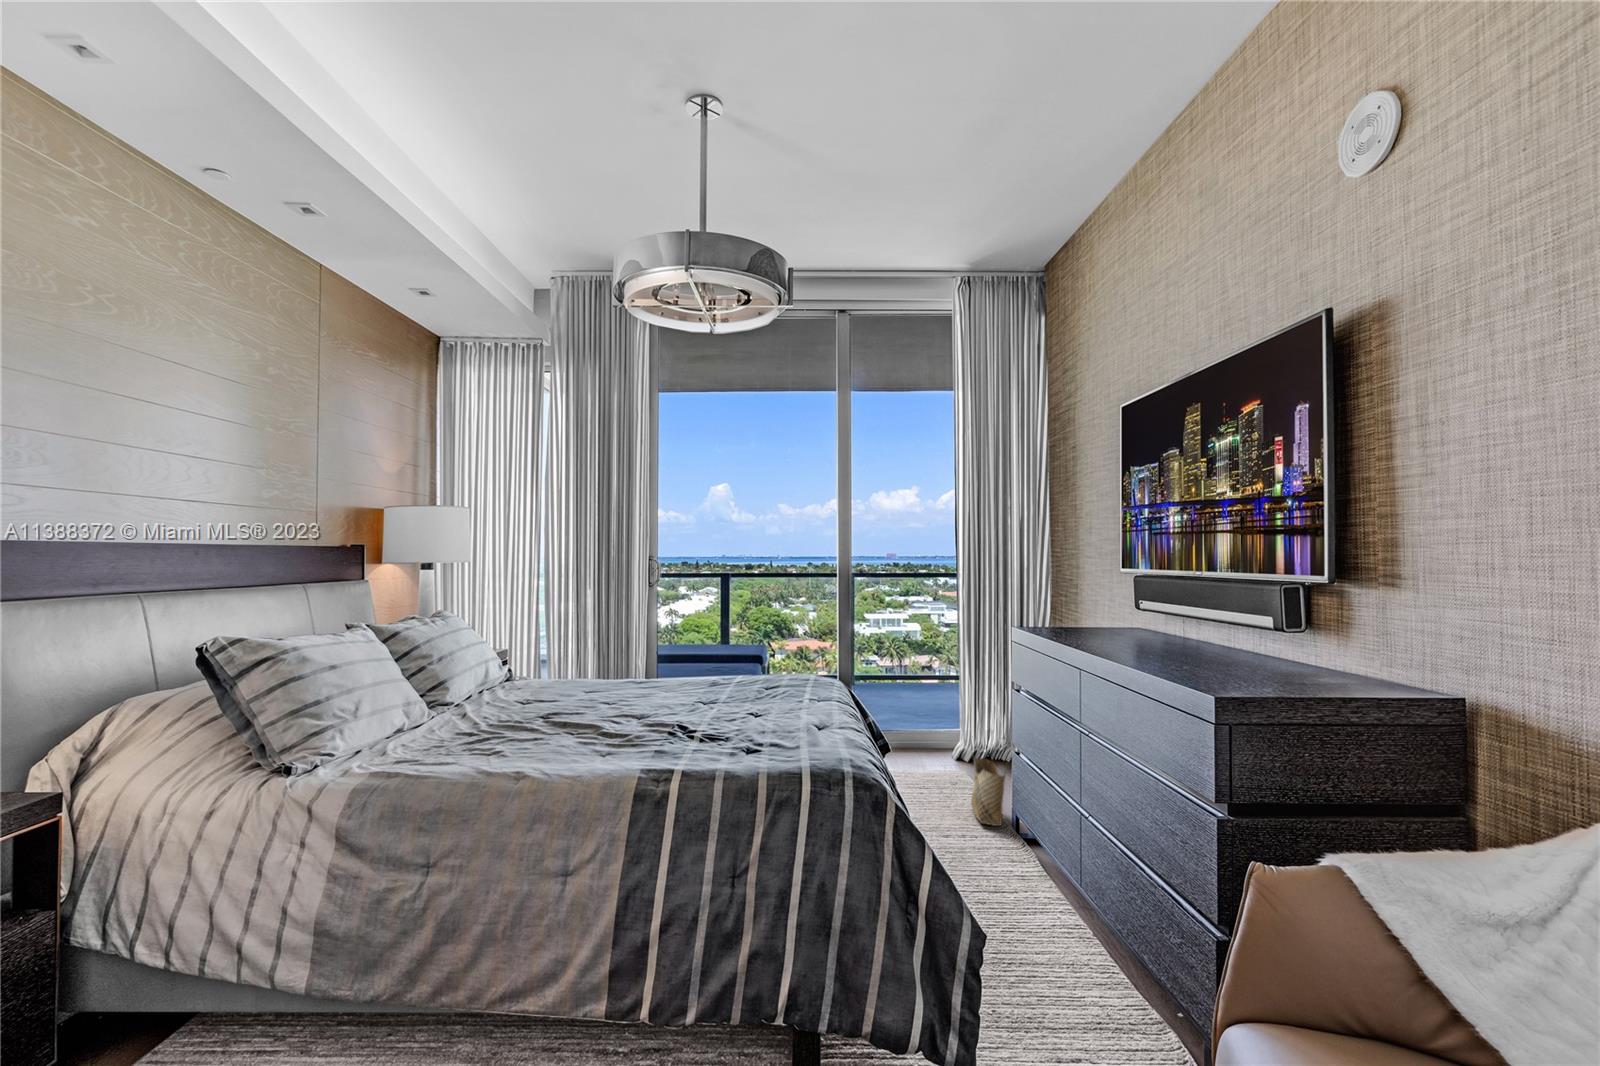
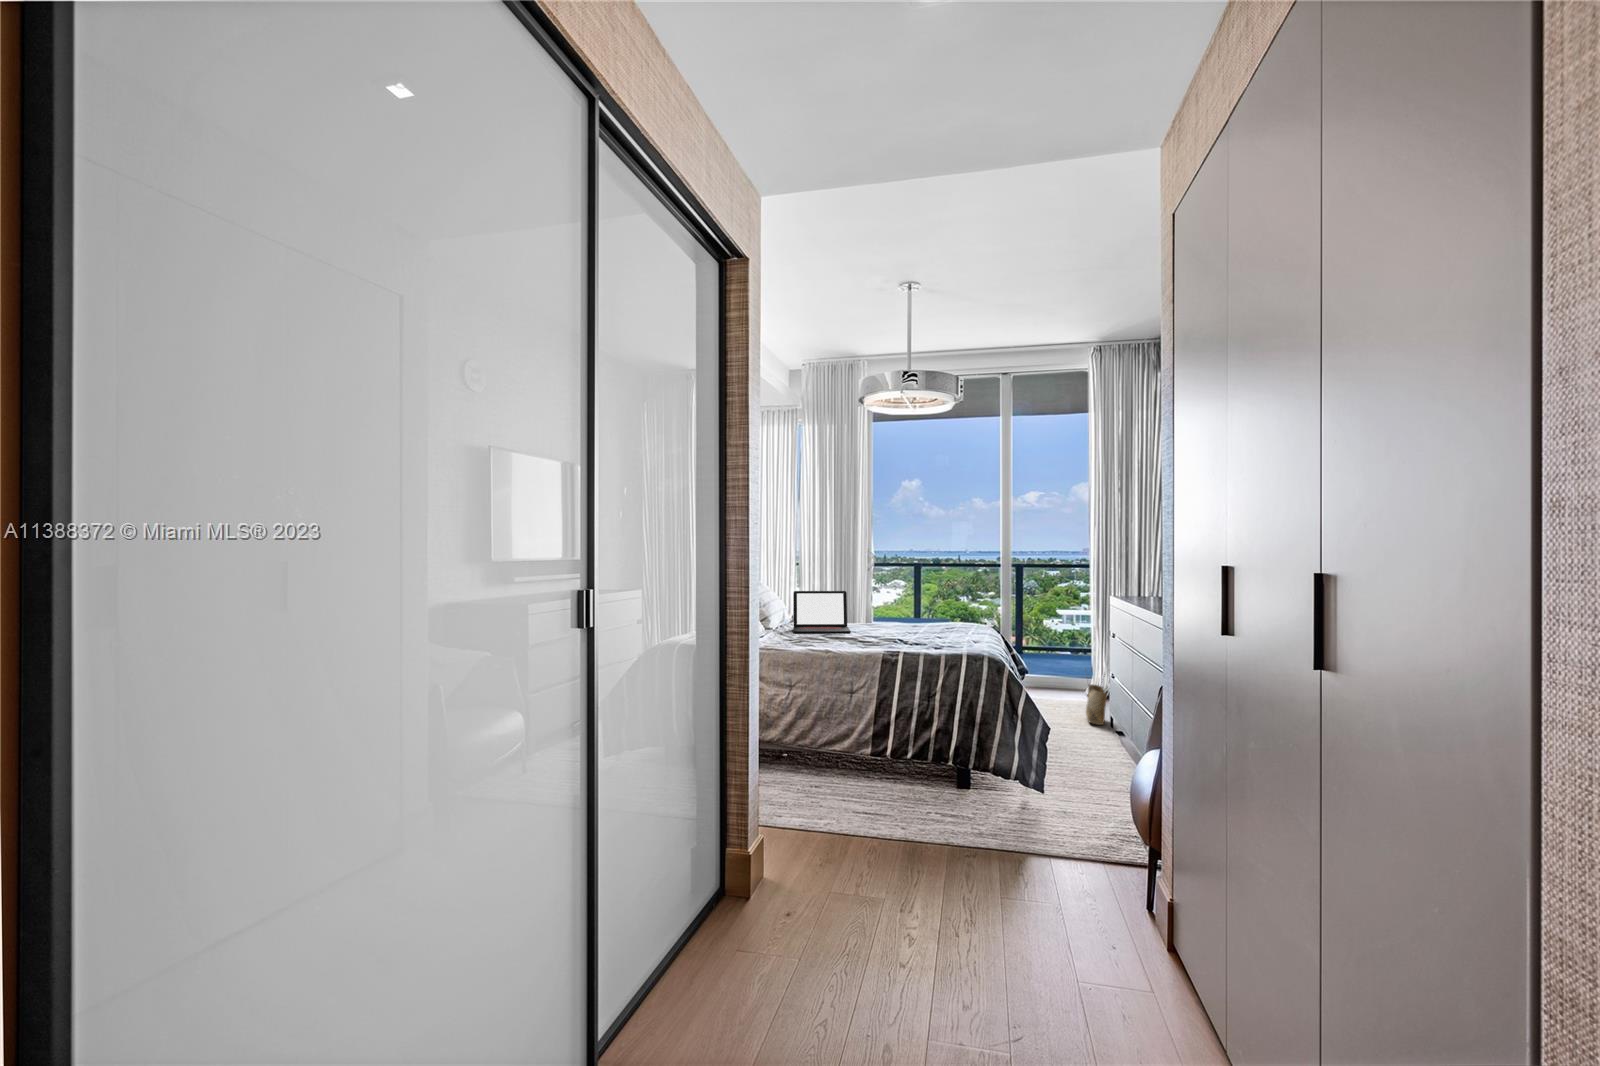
laptop: none [483,631,594,716] -> present [793,591,851,633]

